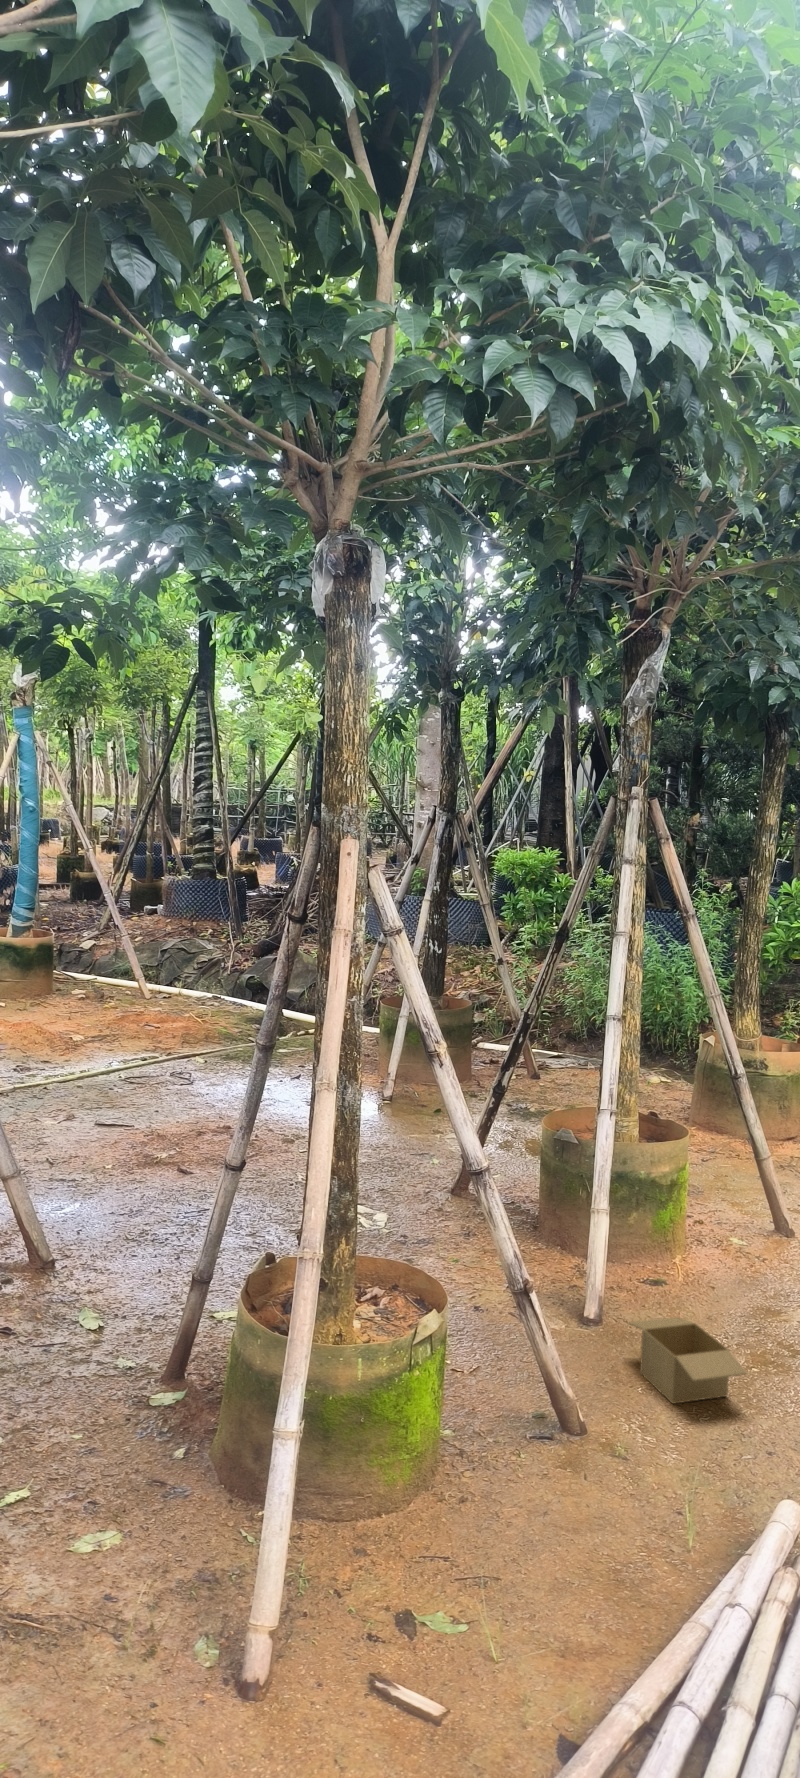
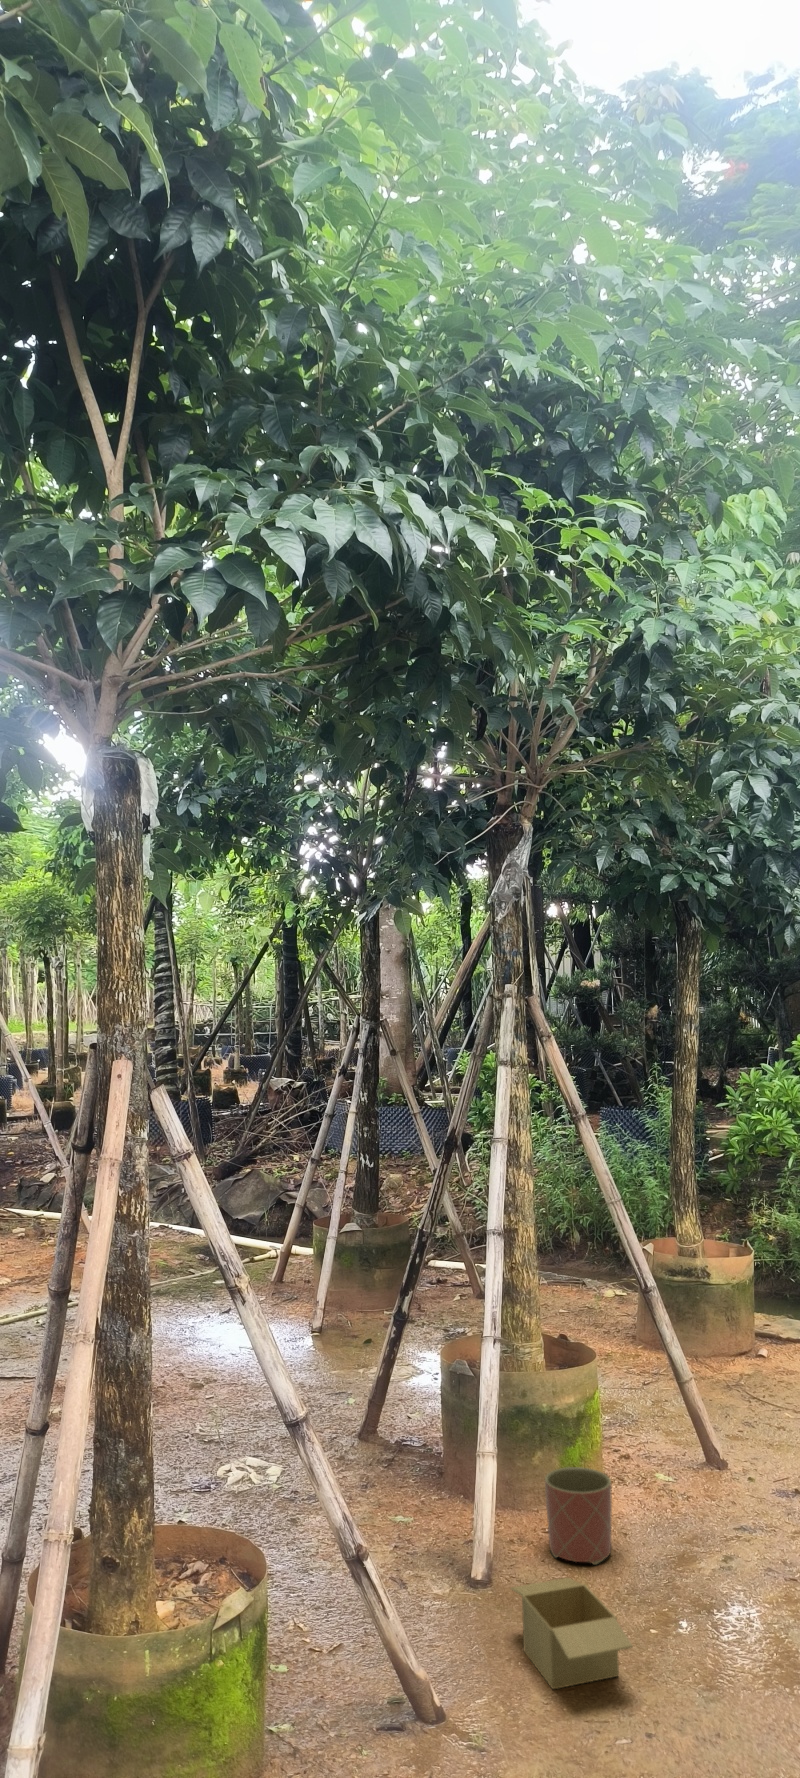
planter: none [645,1228,706,1309] -> present [545,1467,612,1565]

